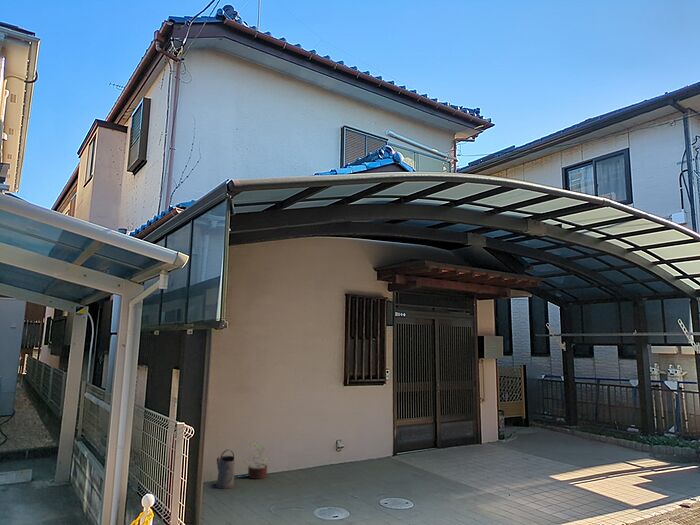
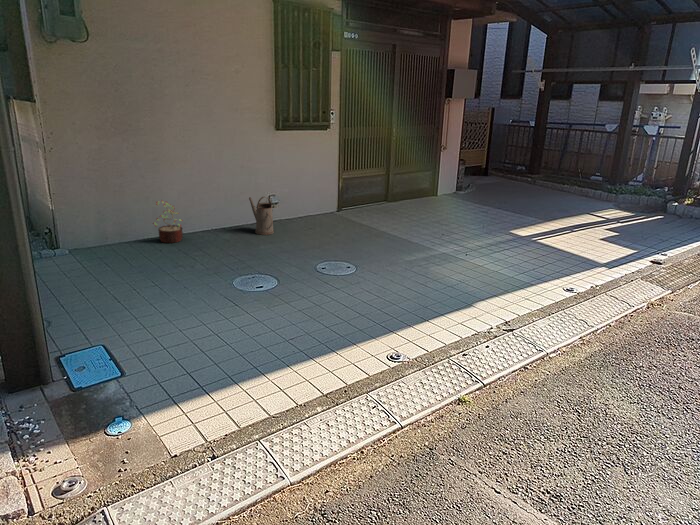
watering can: present [216,450,235,489] -> present [249,197,274,235]

